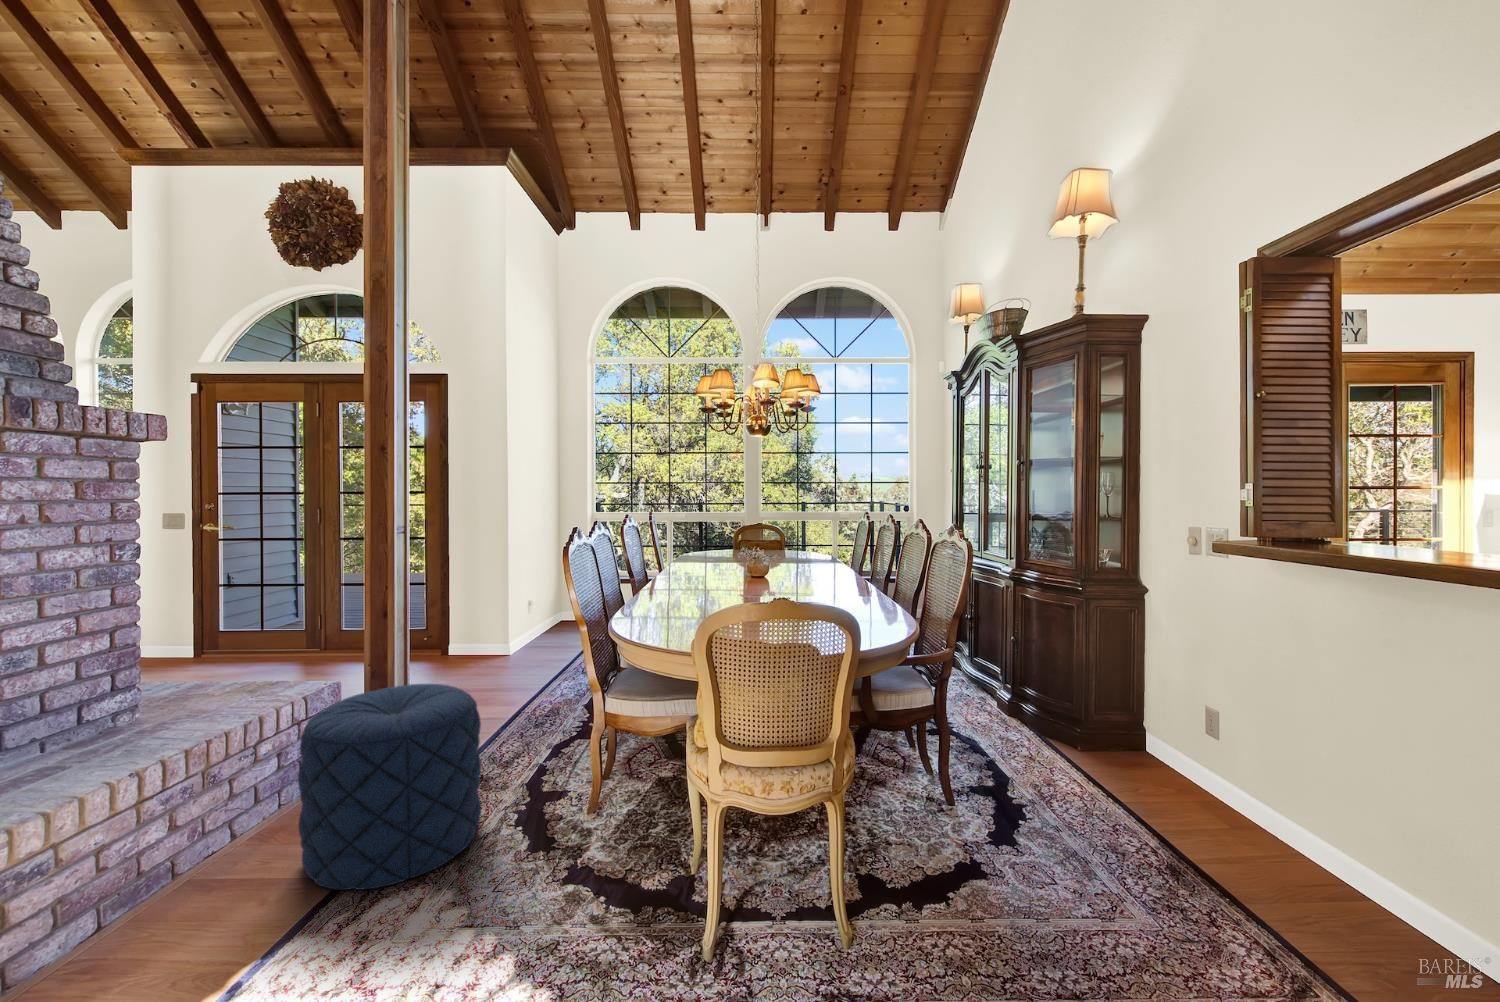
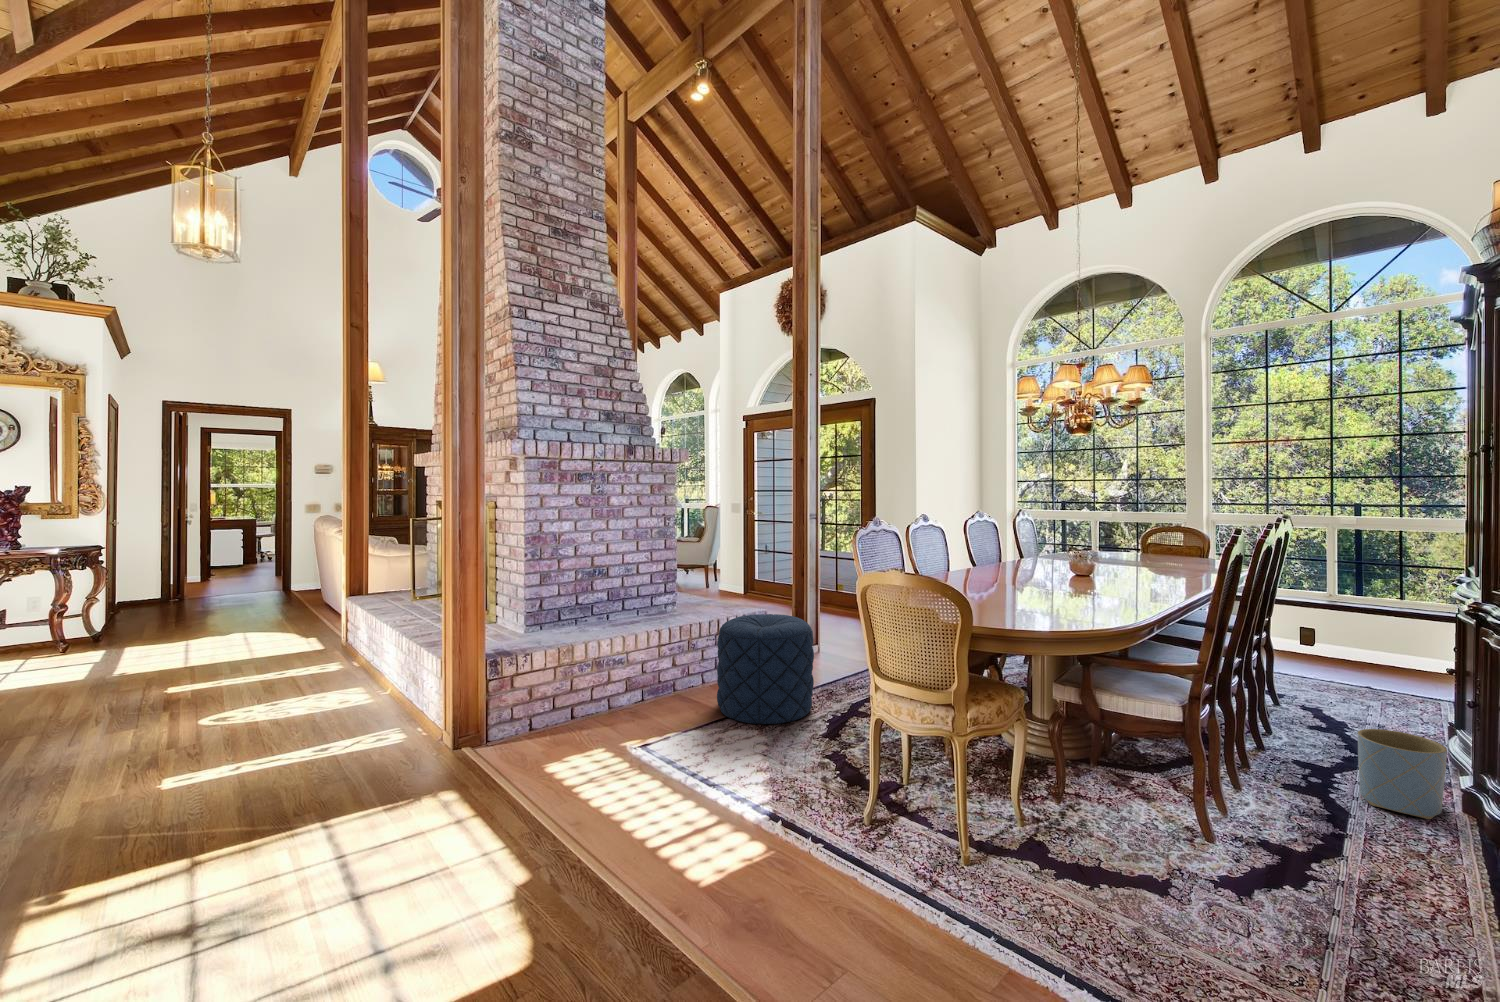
planter: none [990,673,1044,738] -> present [1358,729,1447,819]

